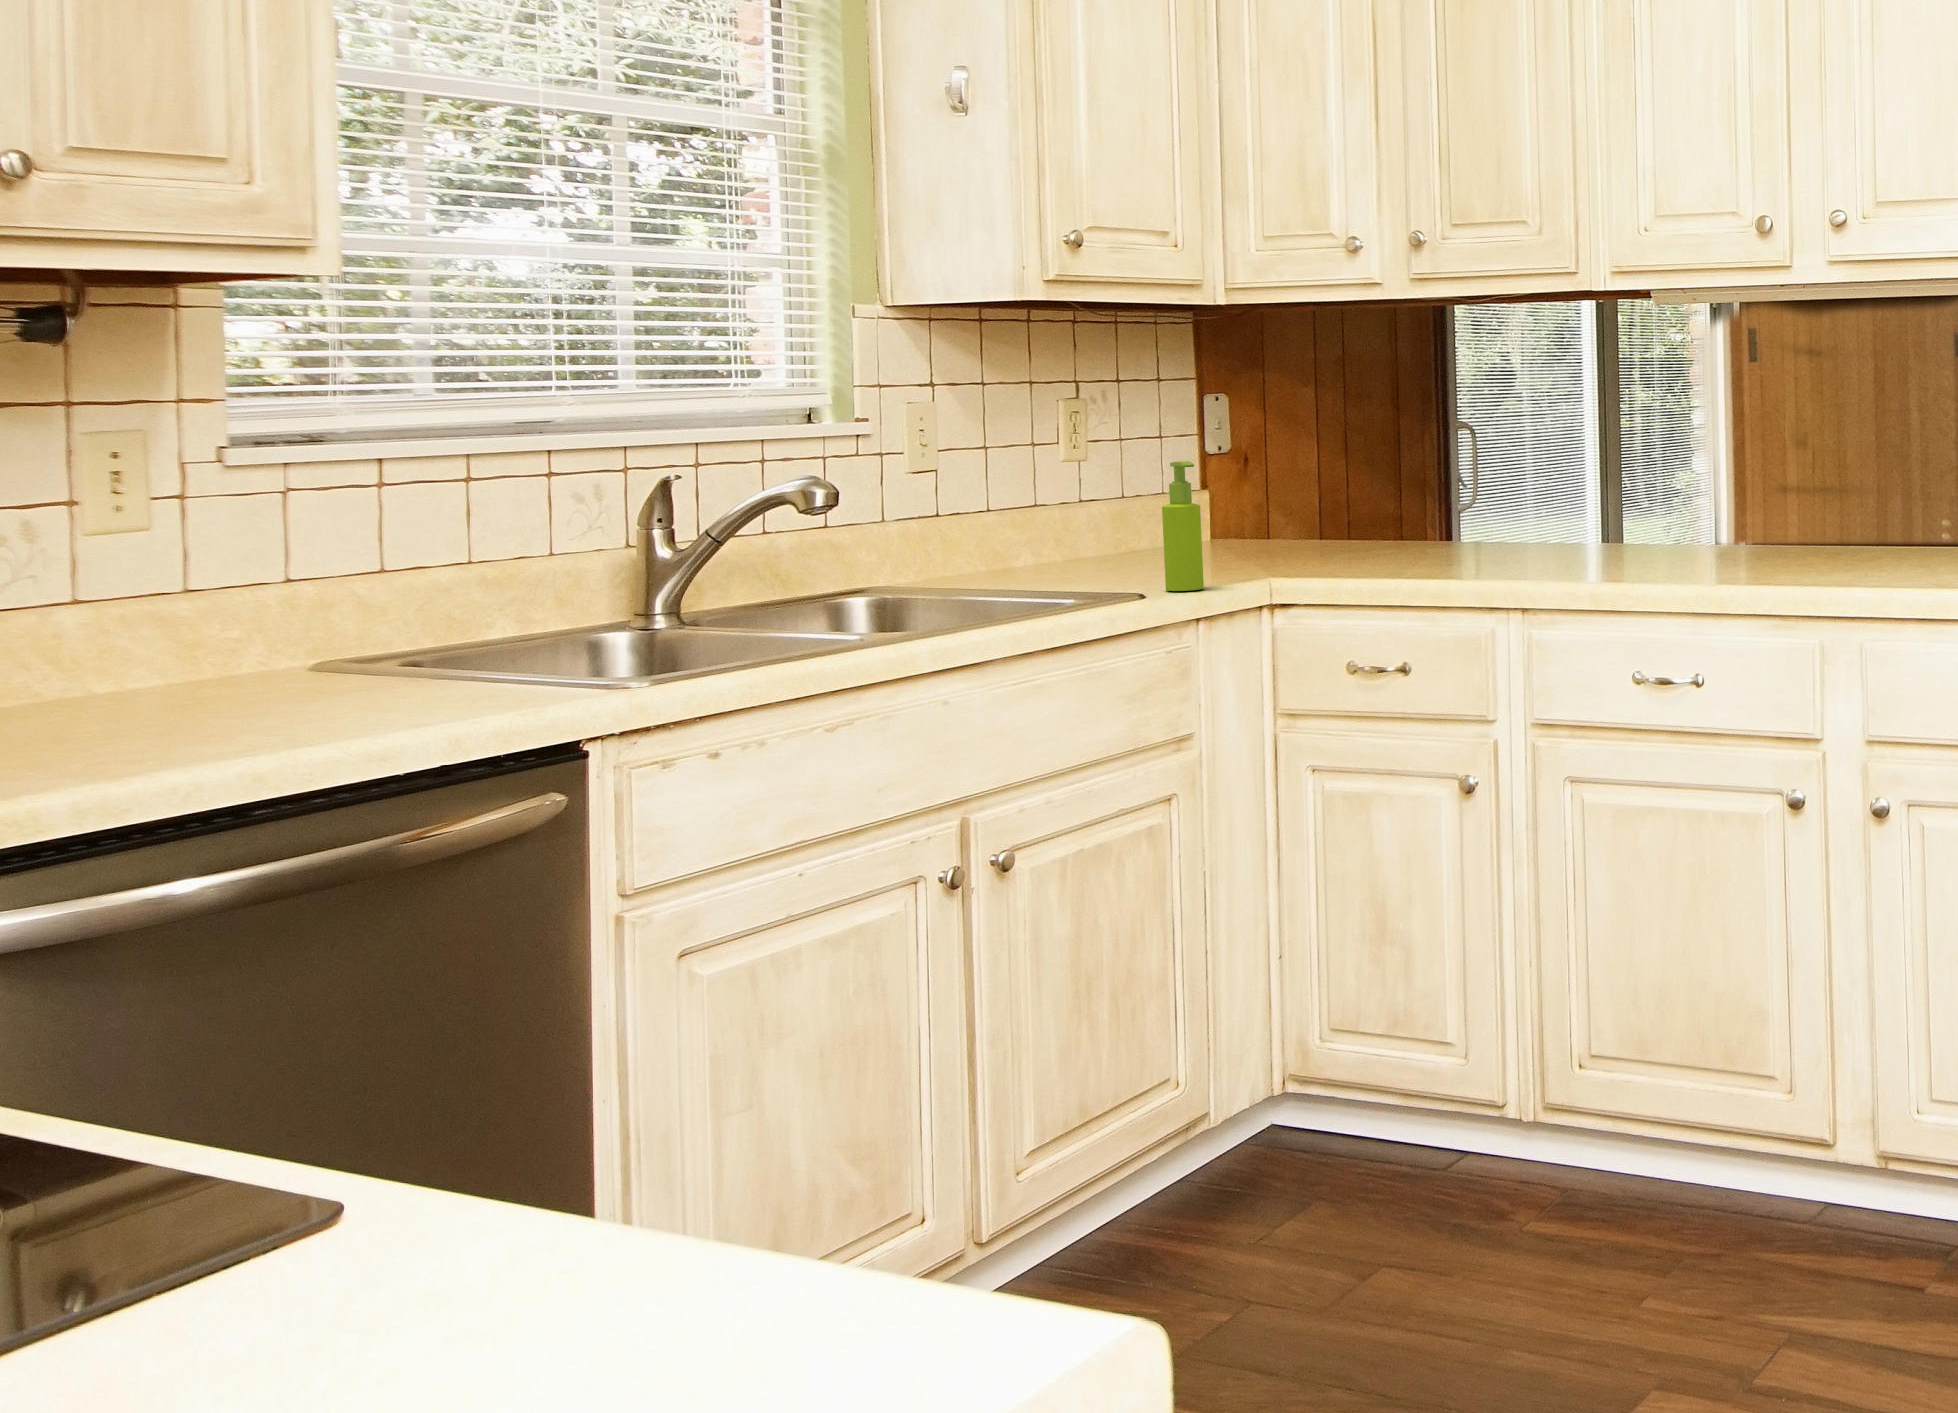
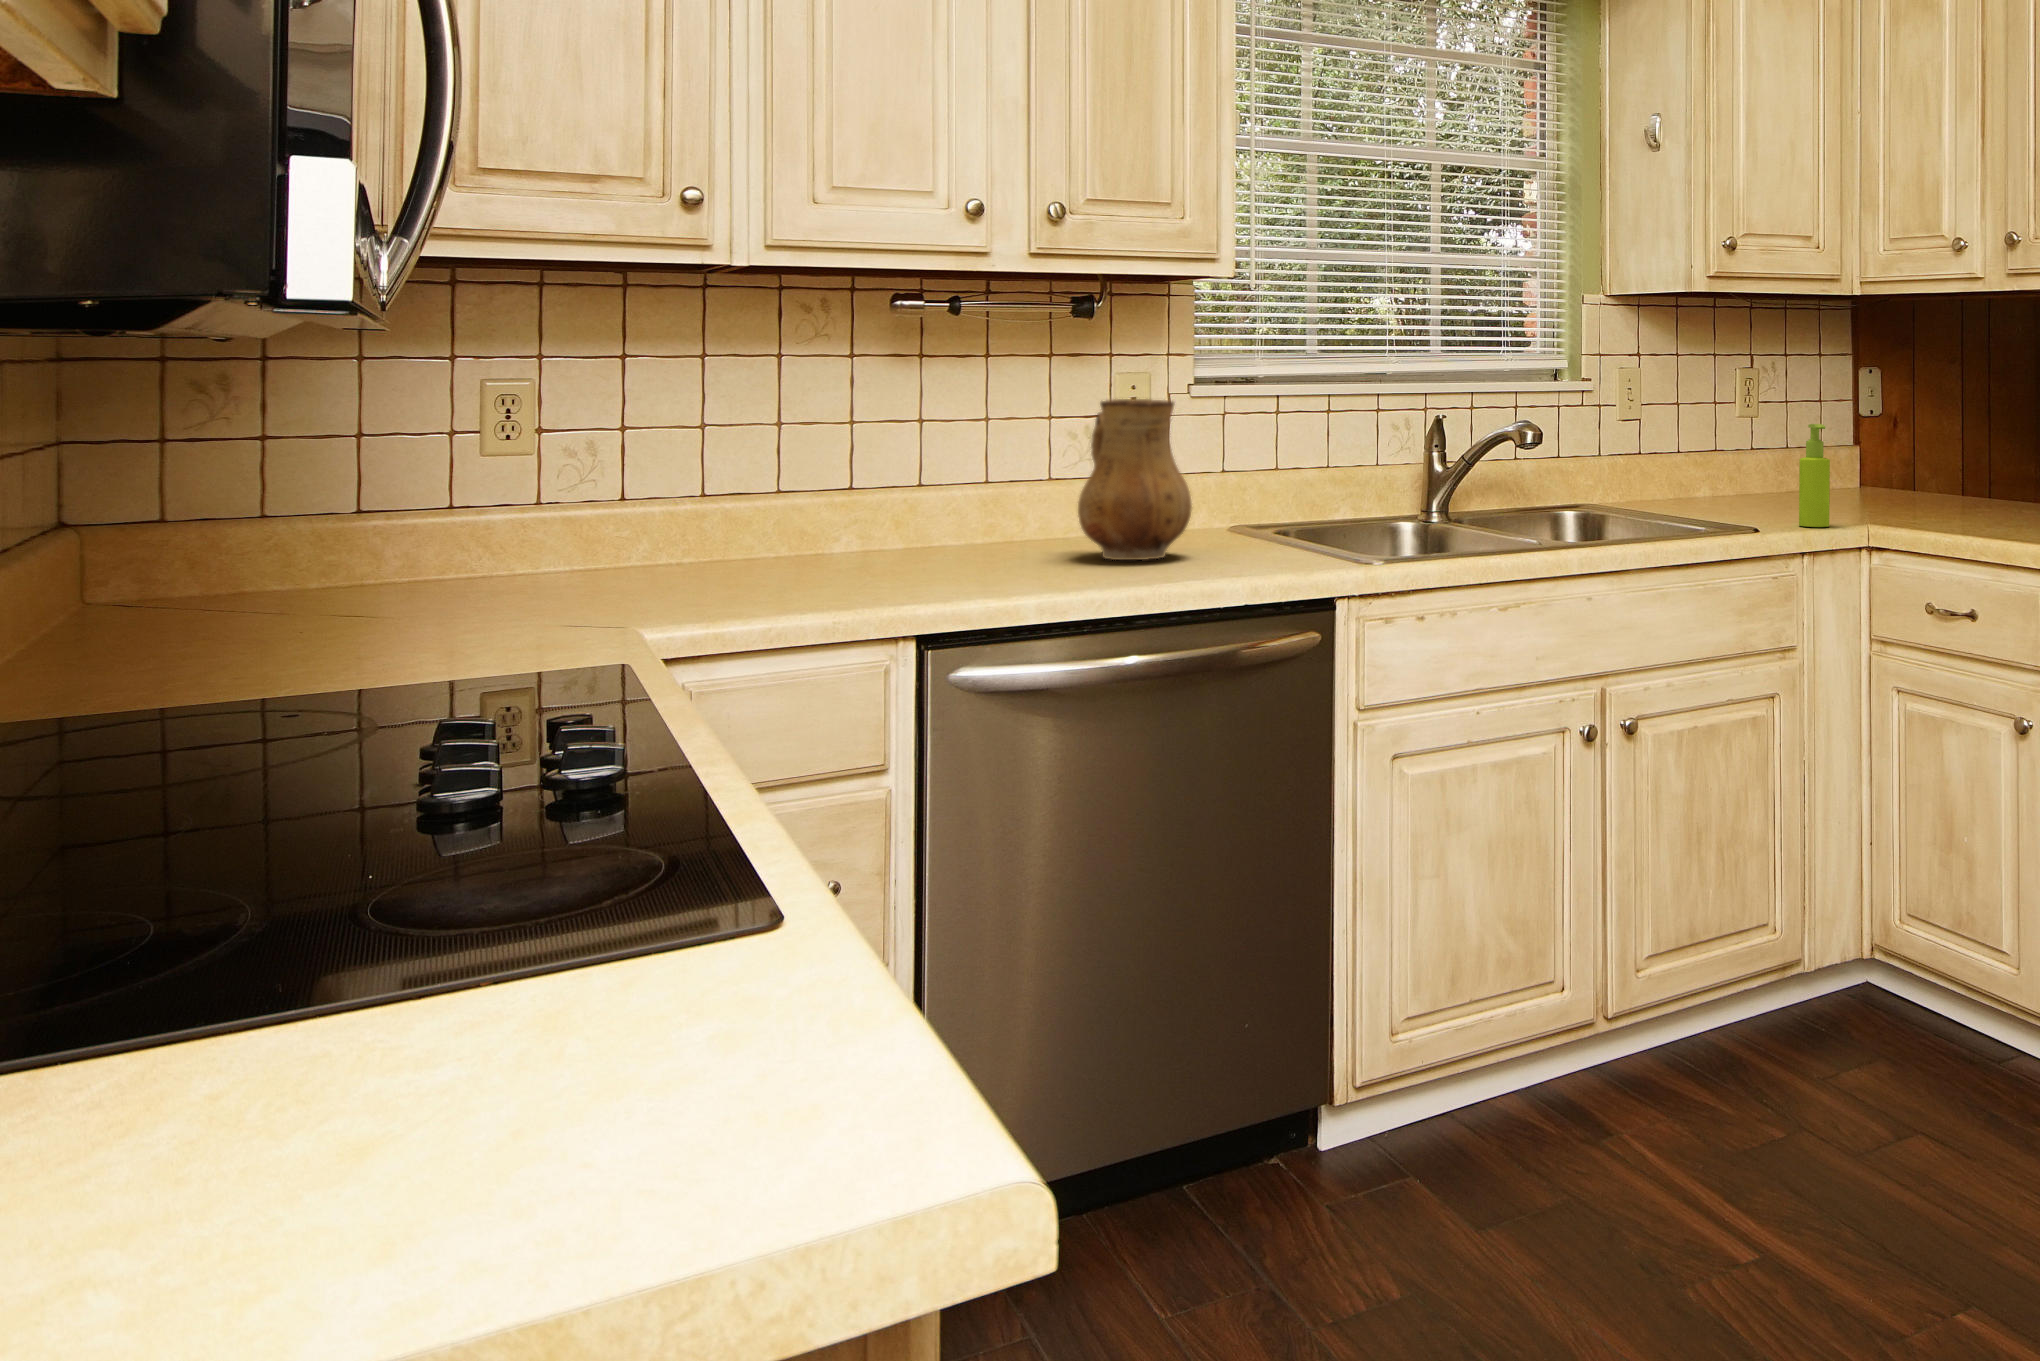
ceramic pitcher: none [100,469,307,722] -> present [1078,399,1192,560]

